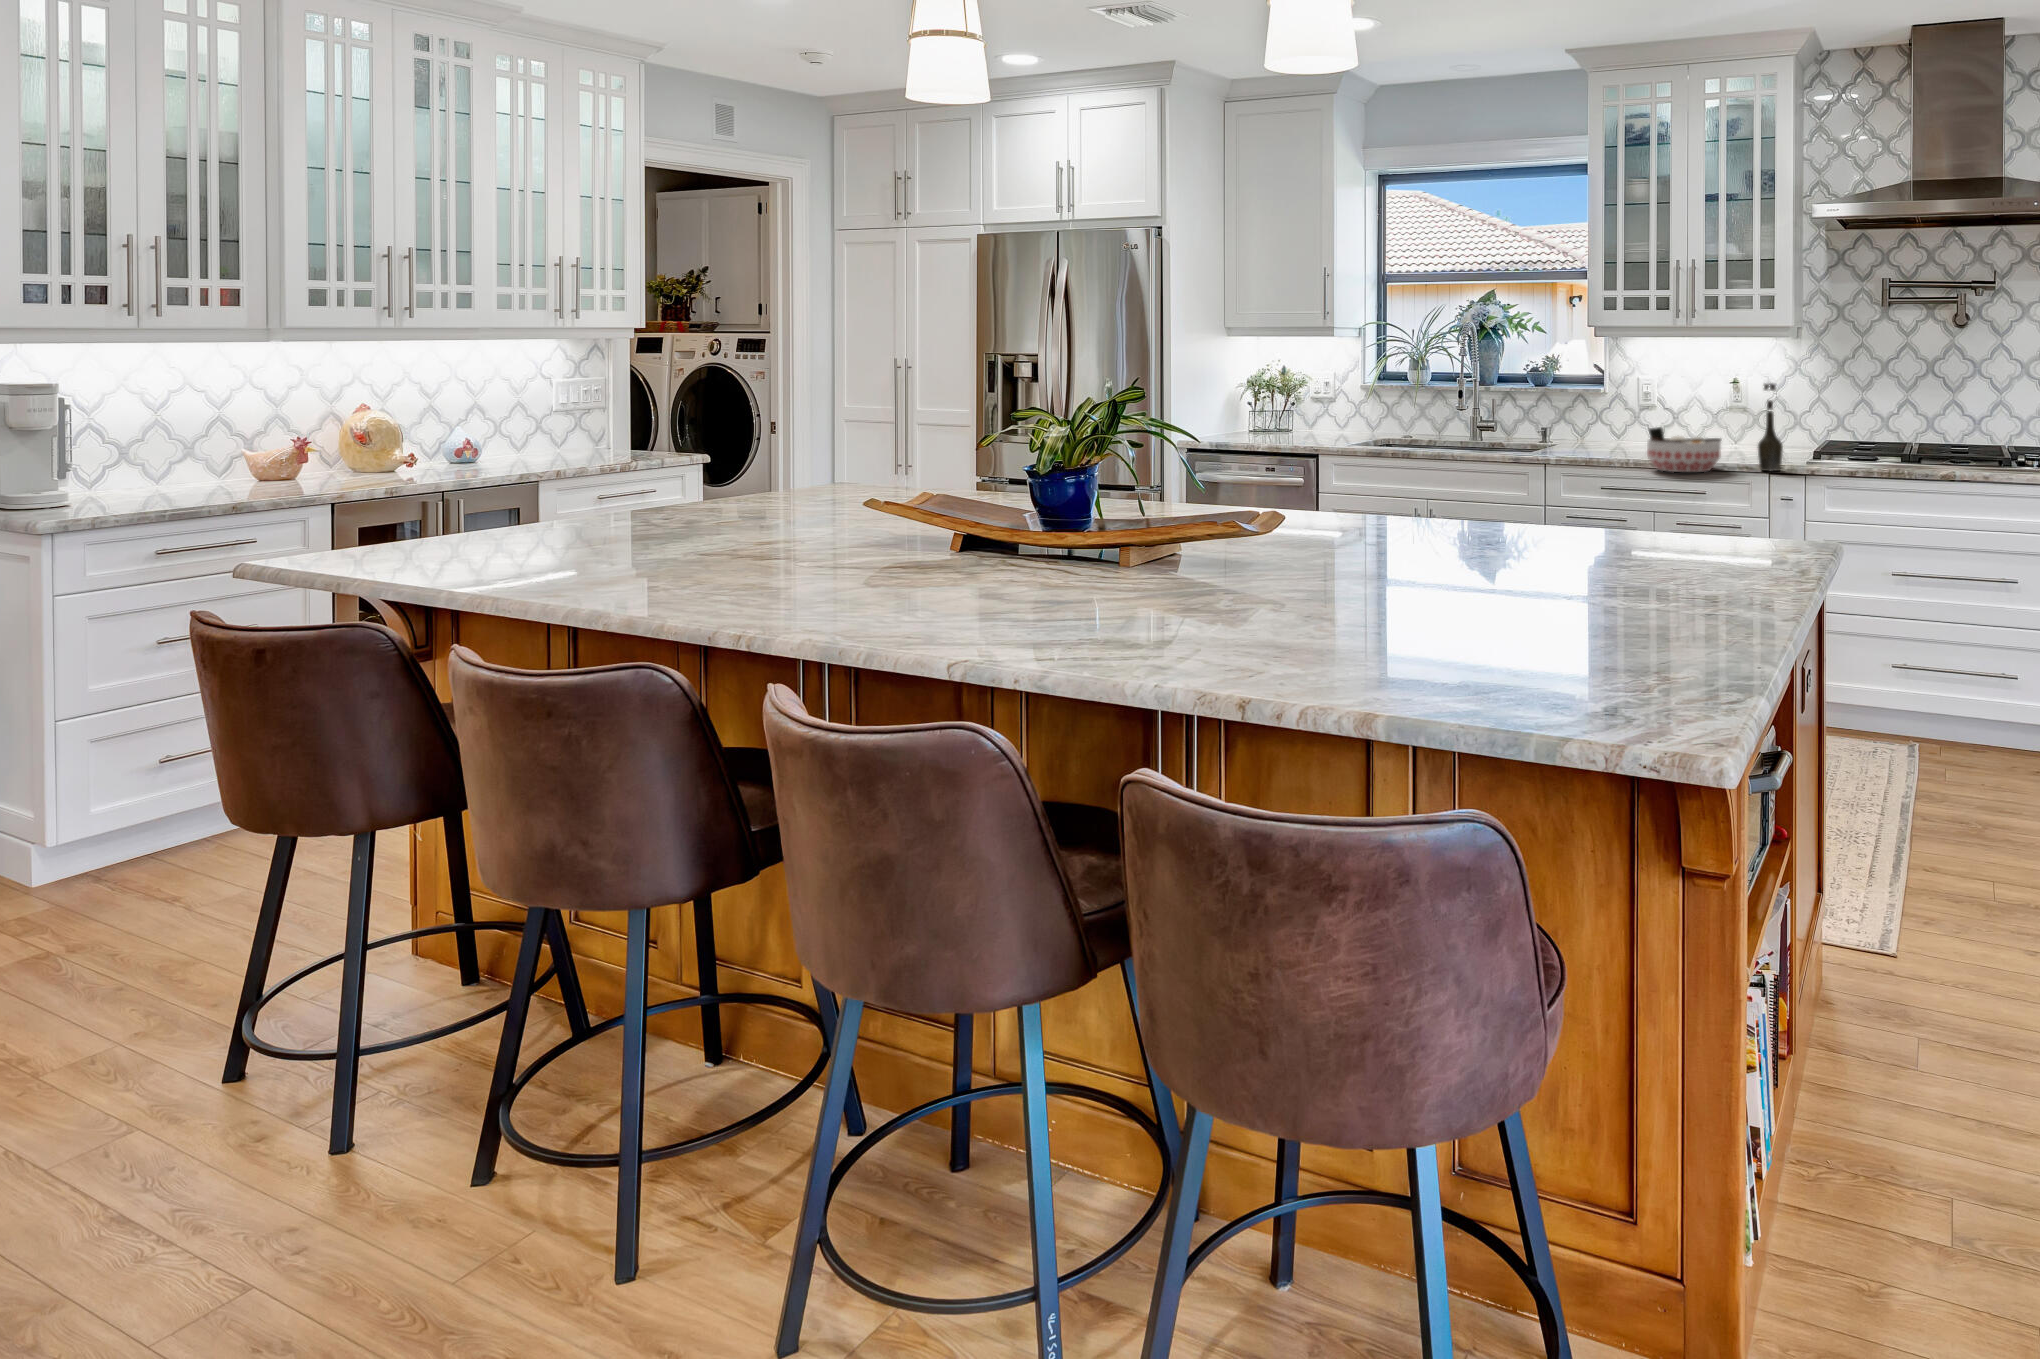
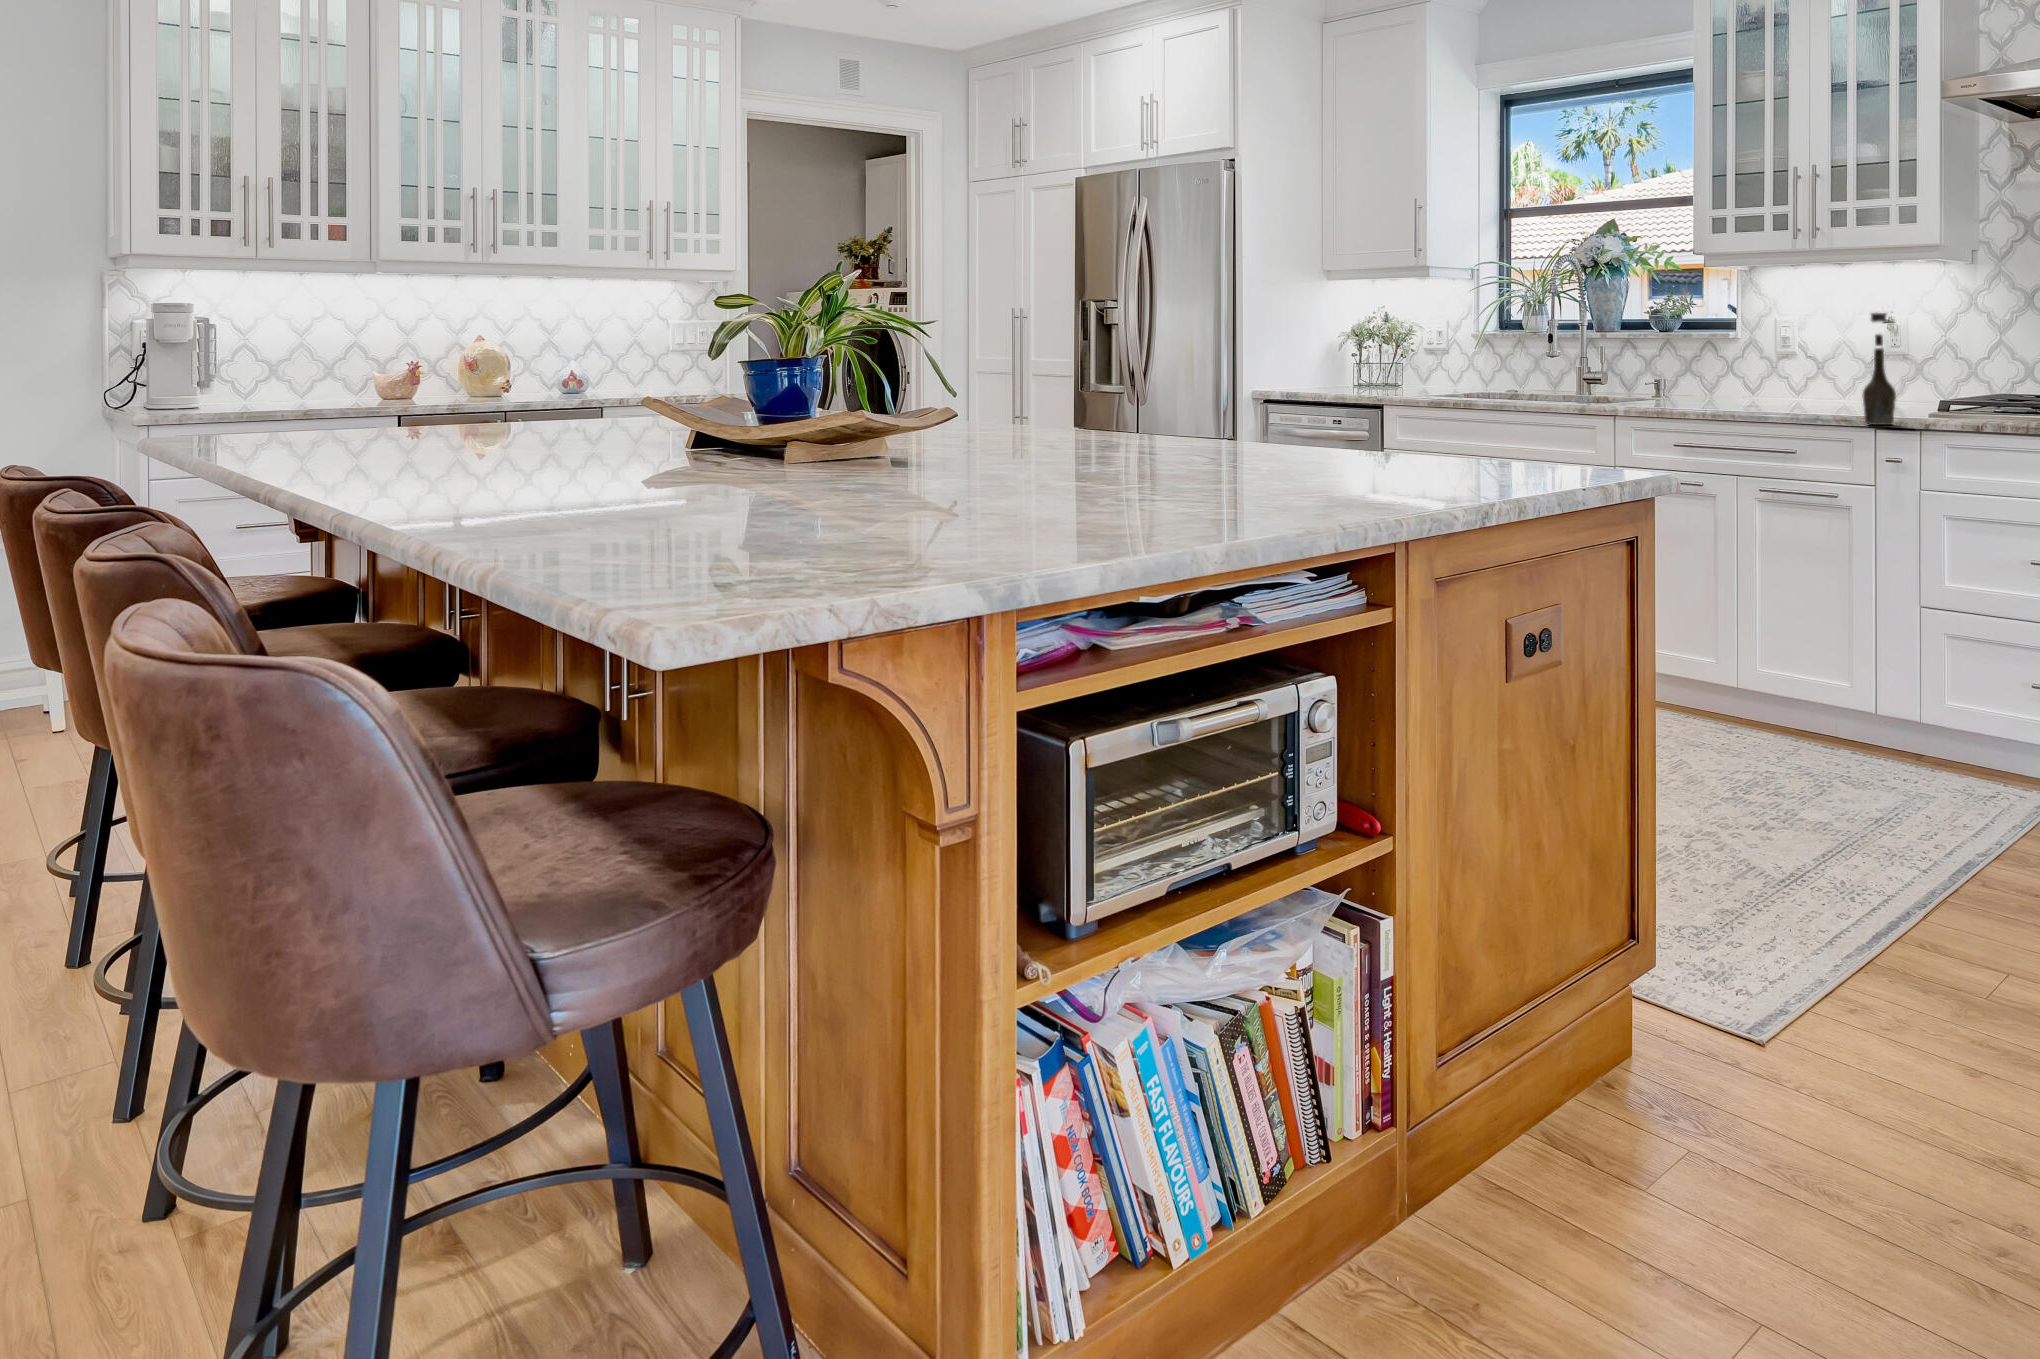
bowl: present [1647,427,1721,472] -> none [1725,371,1819,424]

